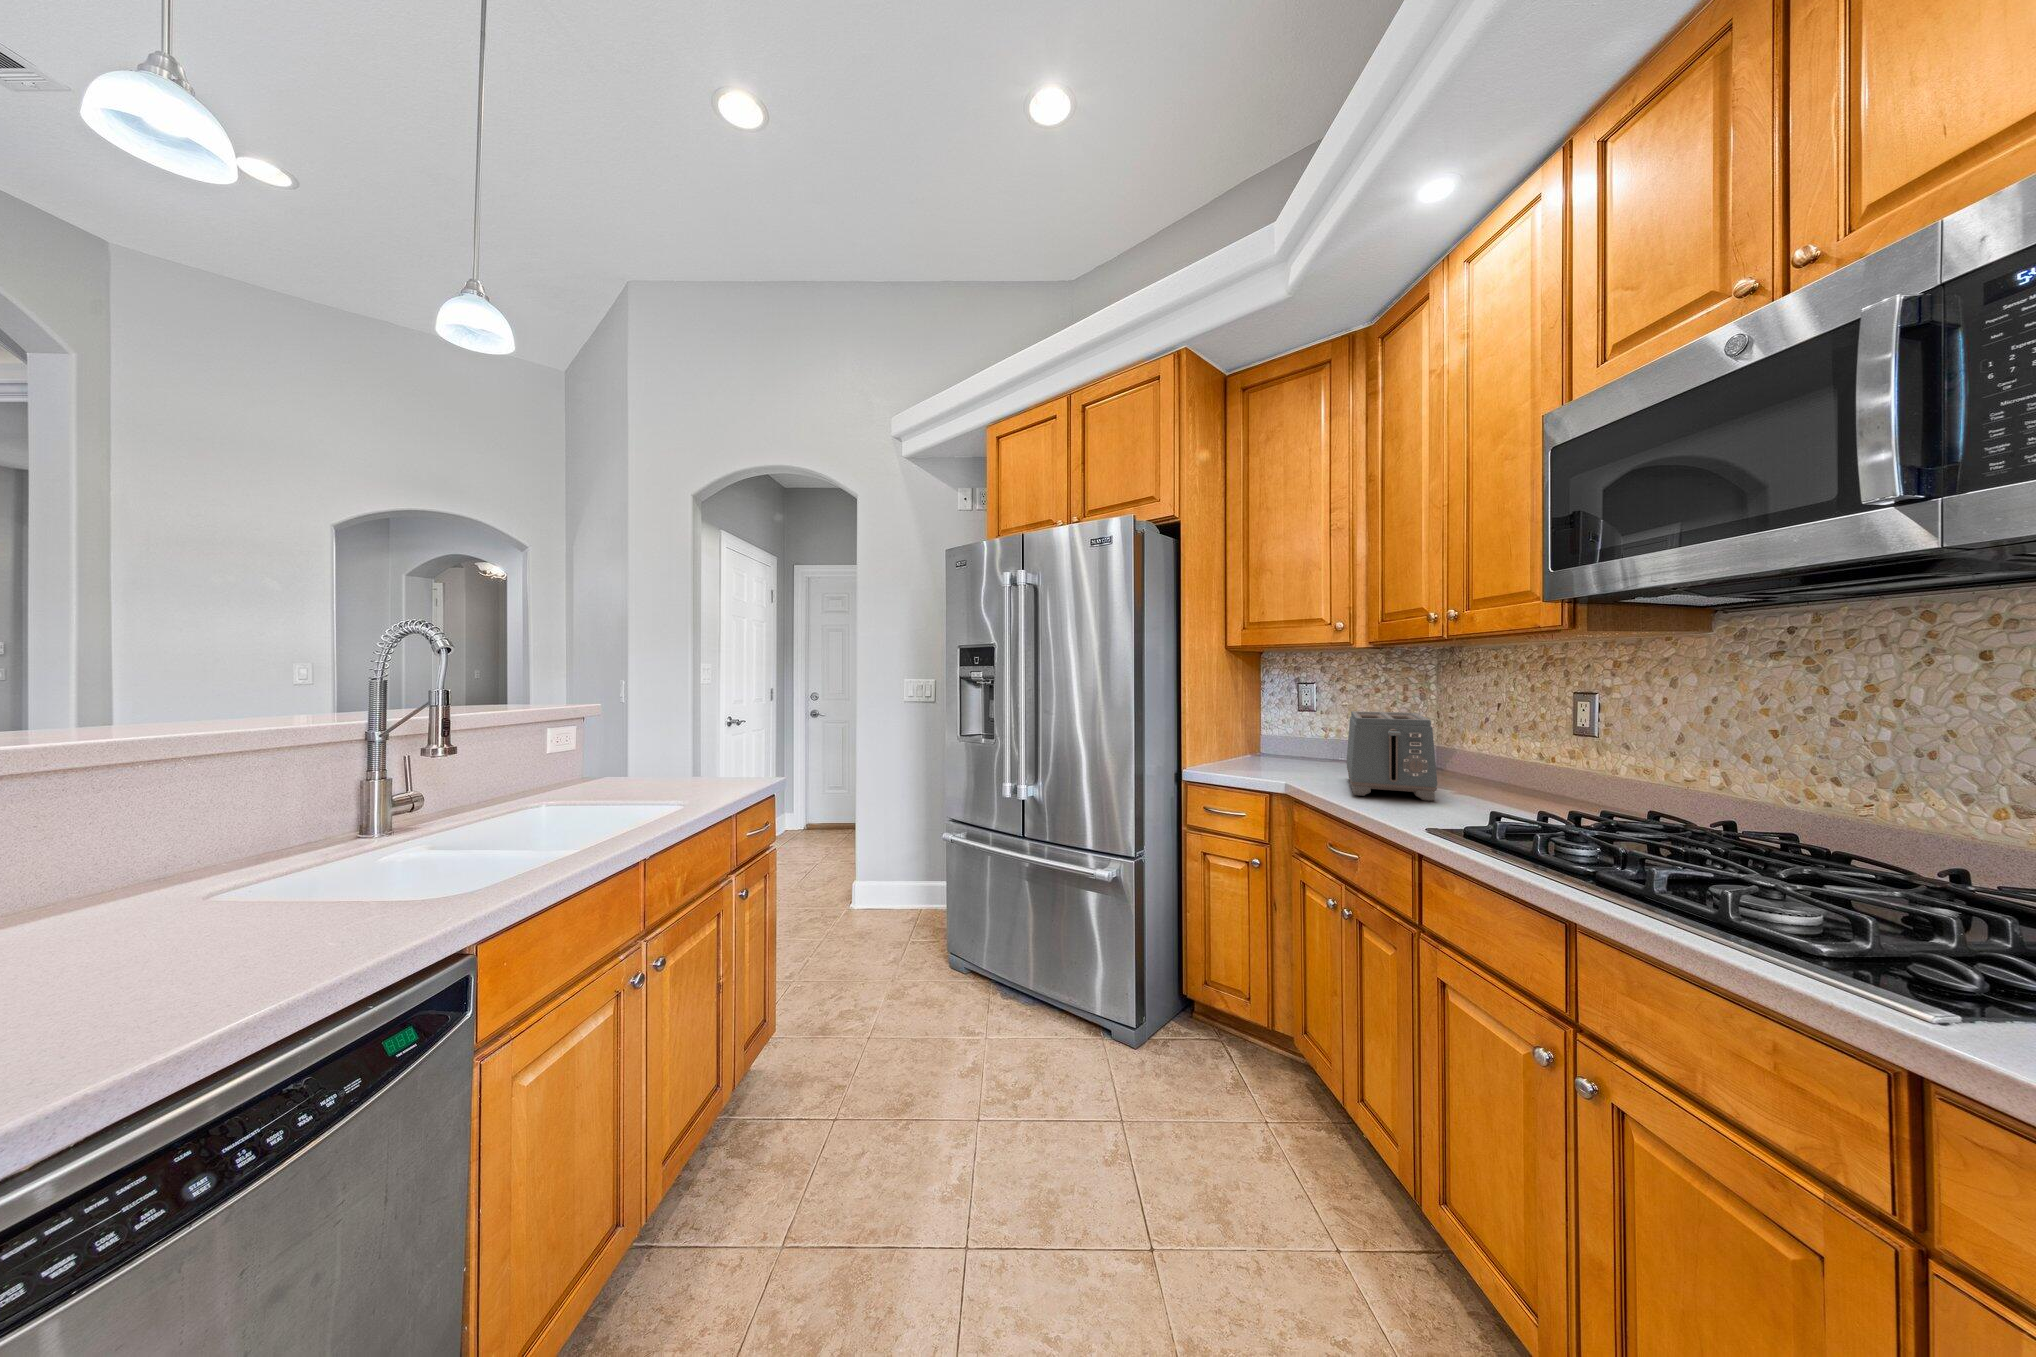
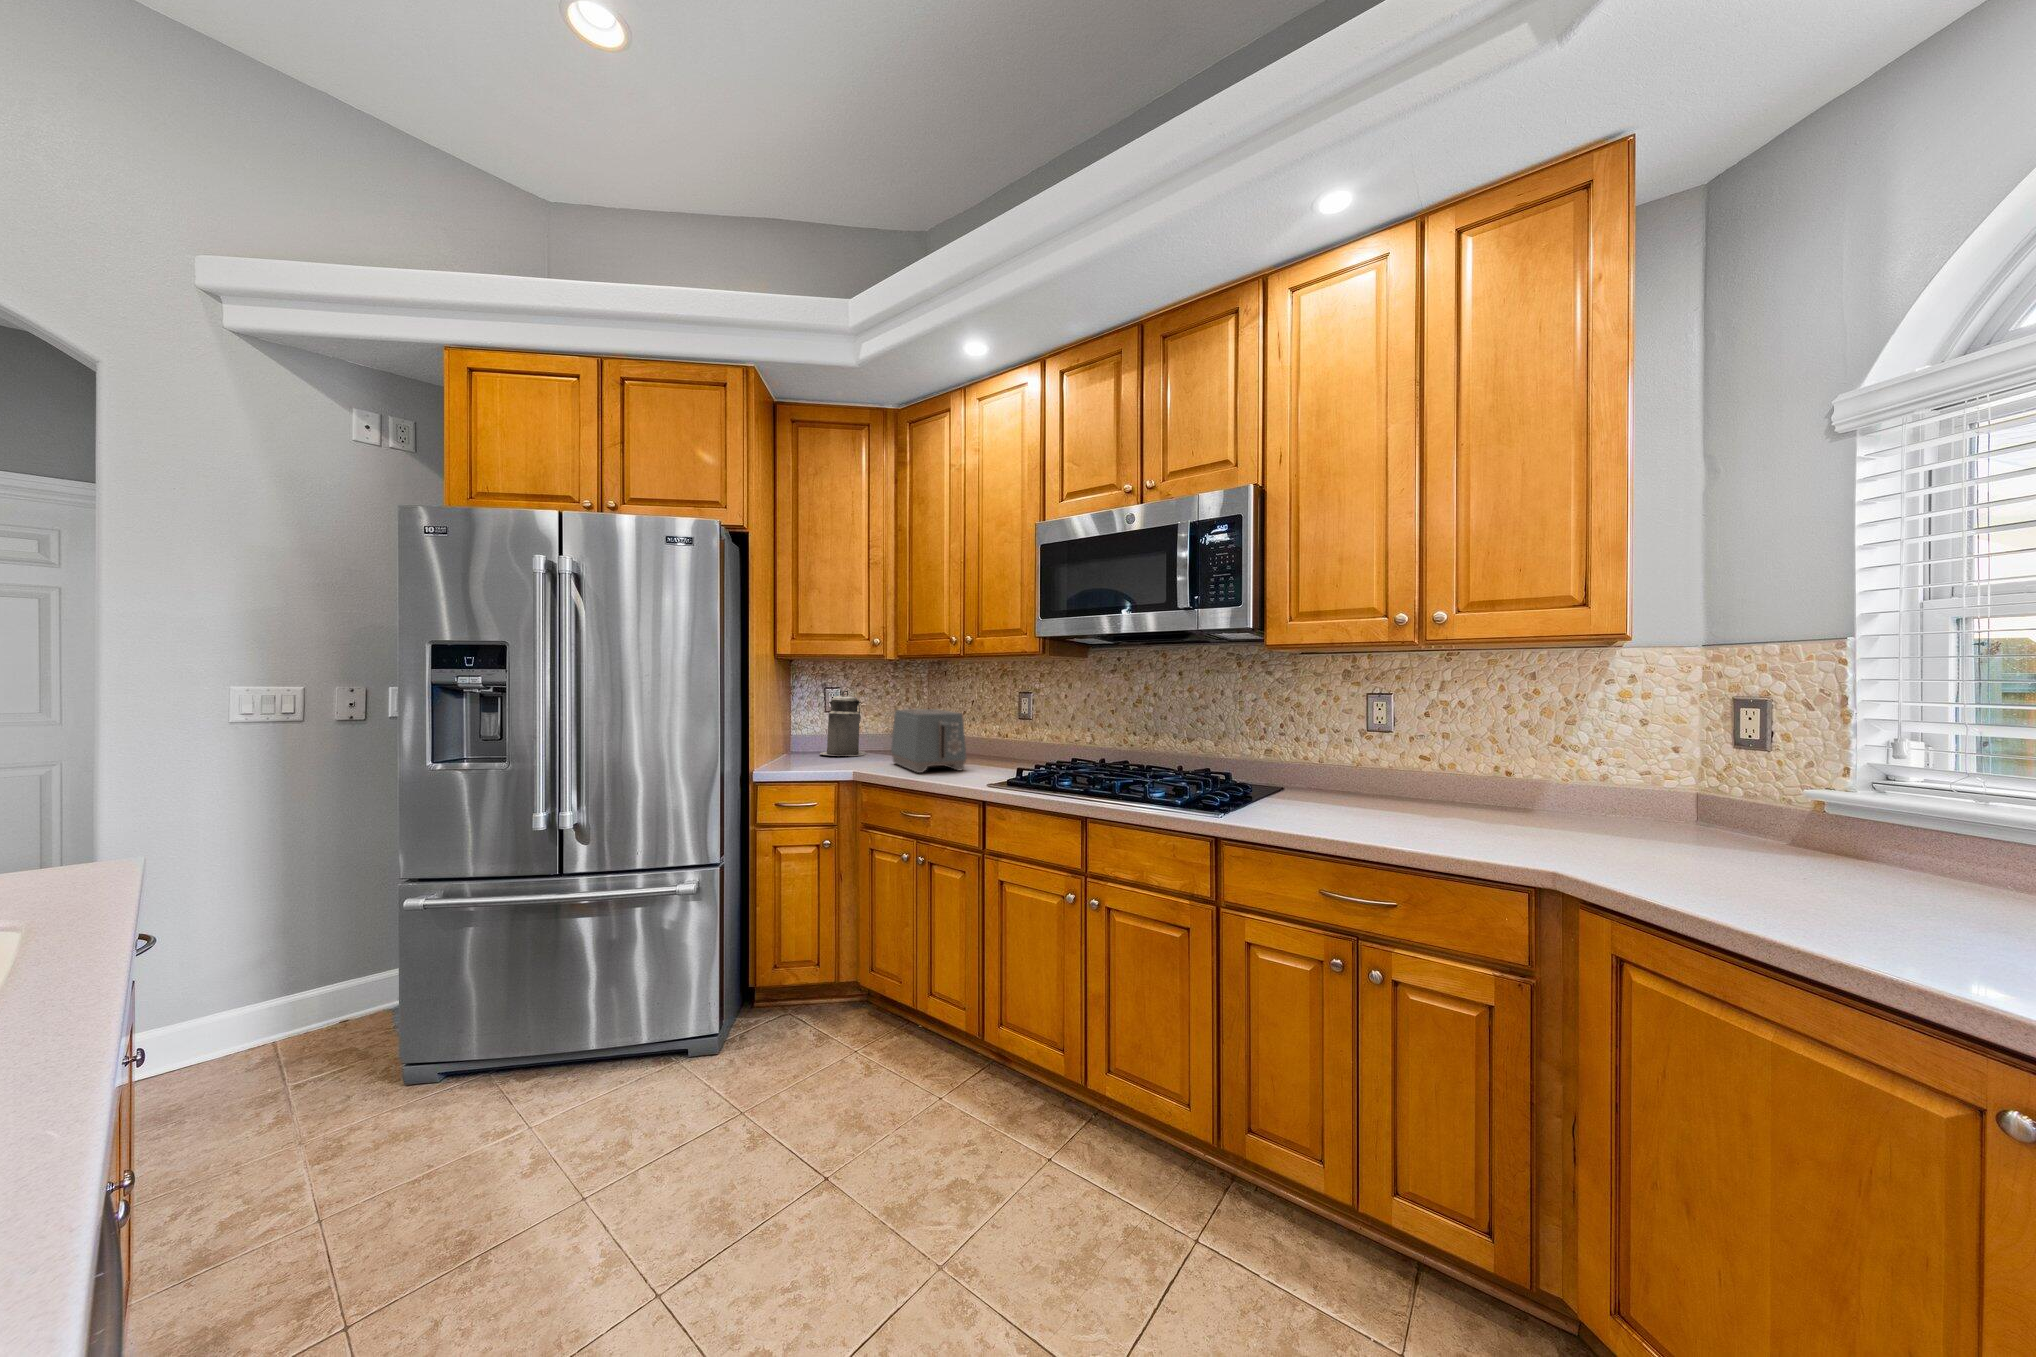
canister: none [1283,687,1341,764] -> present [820,691,866,756]

